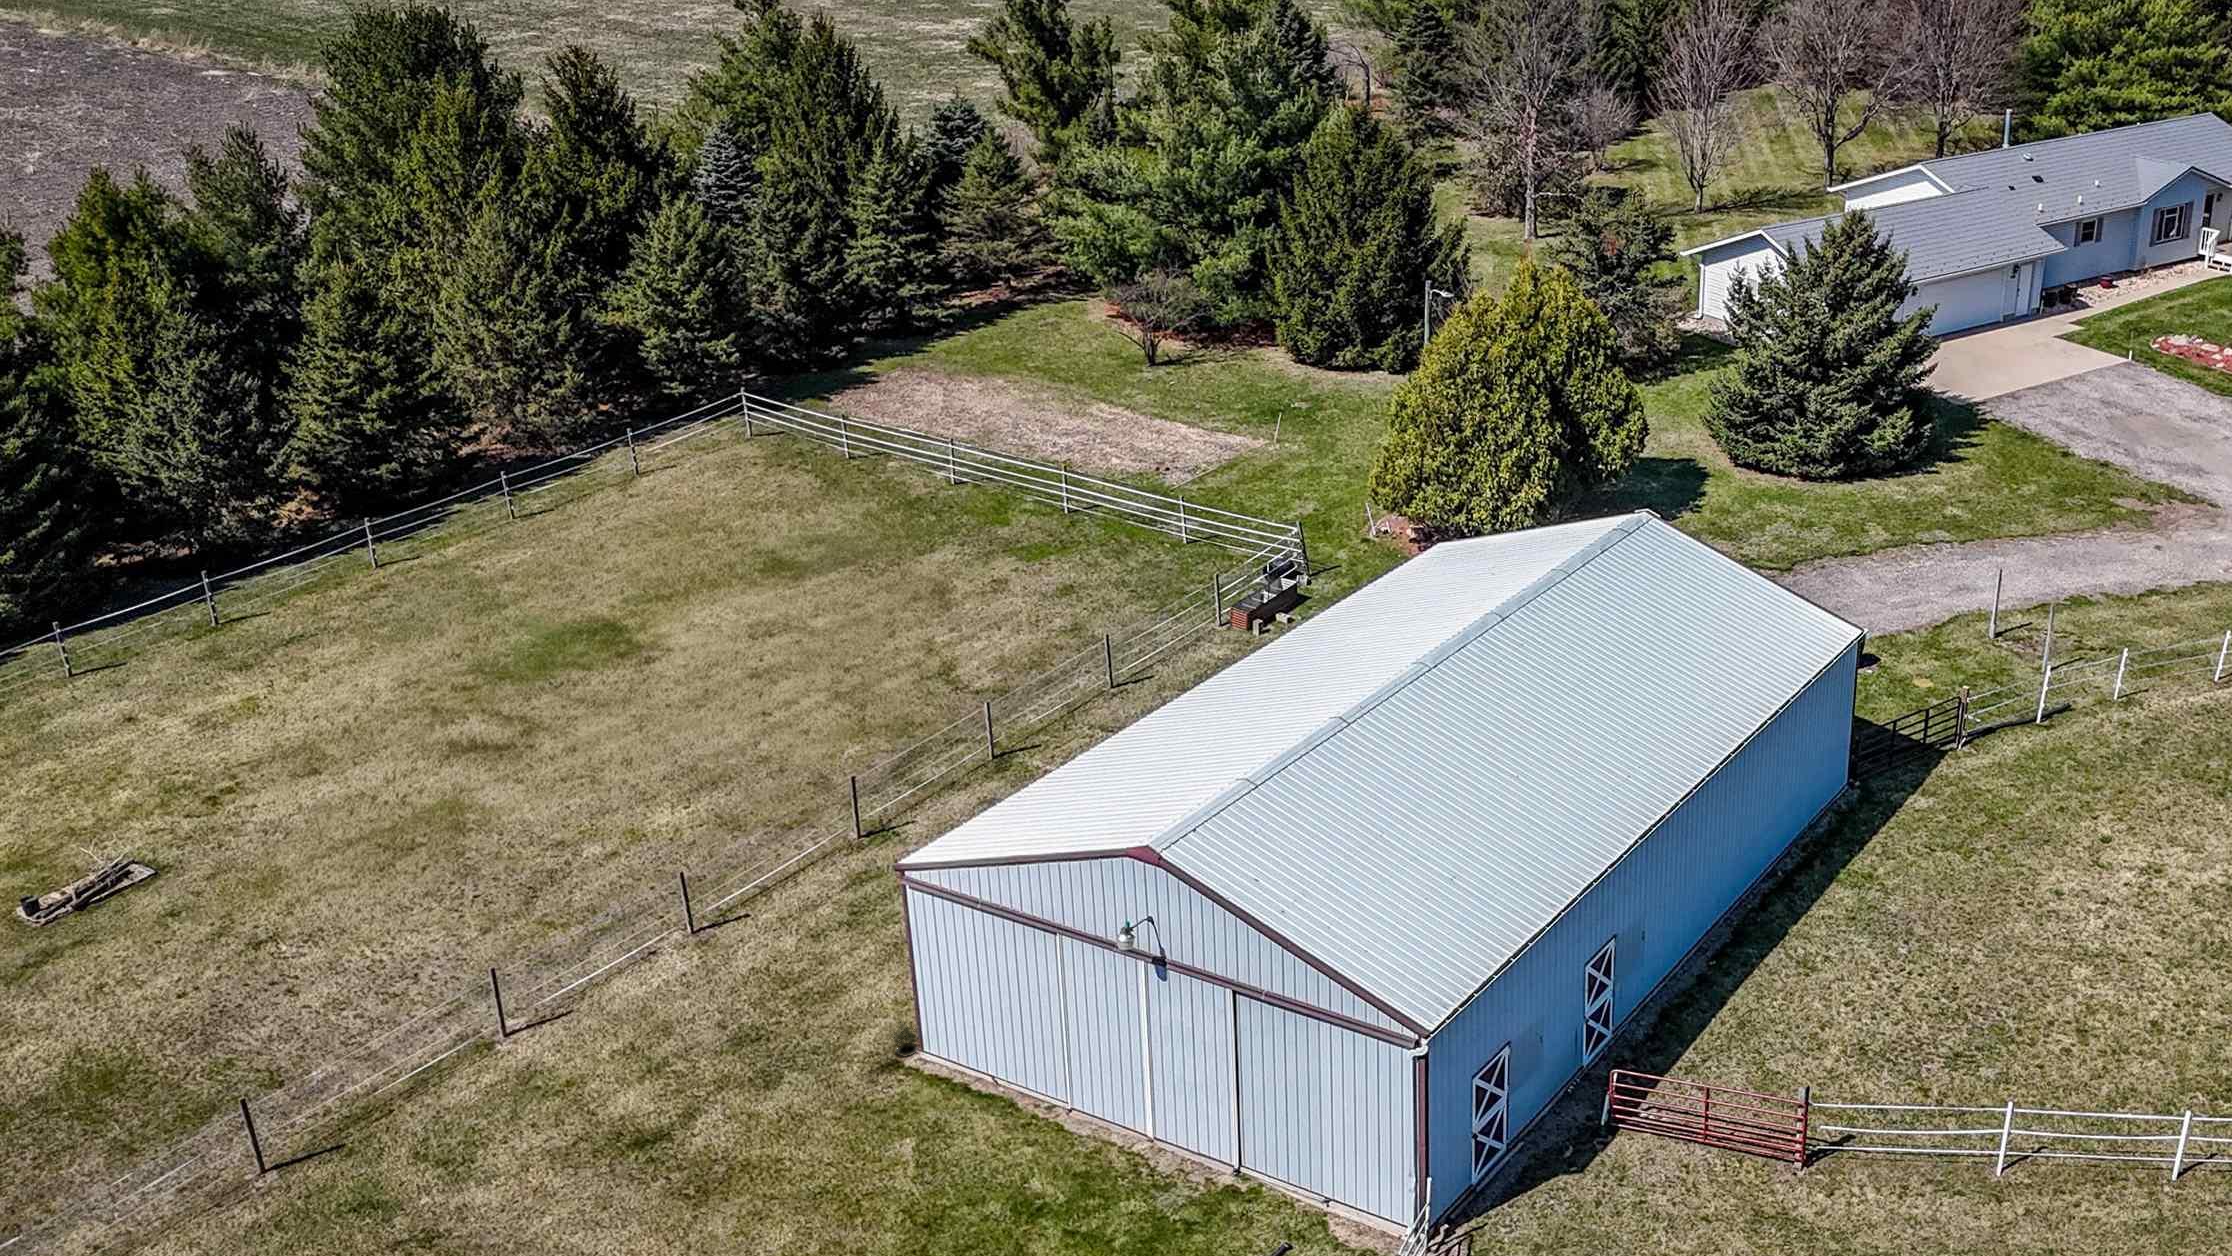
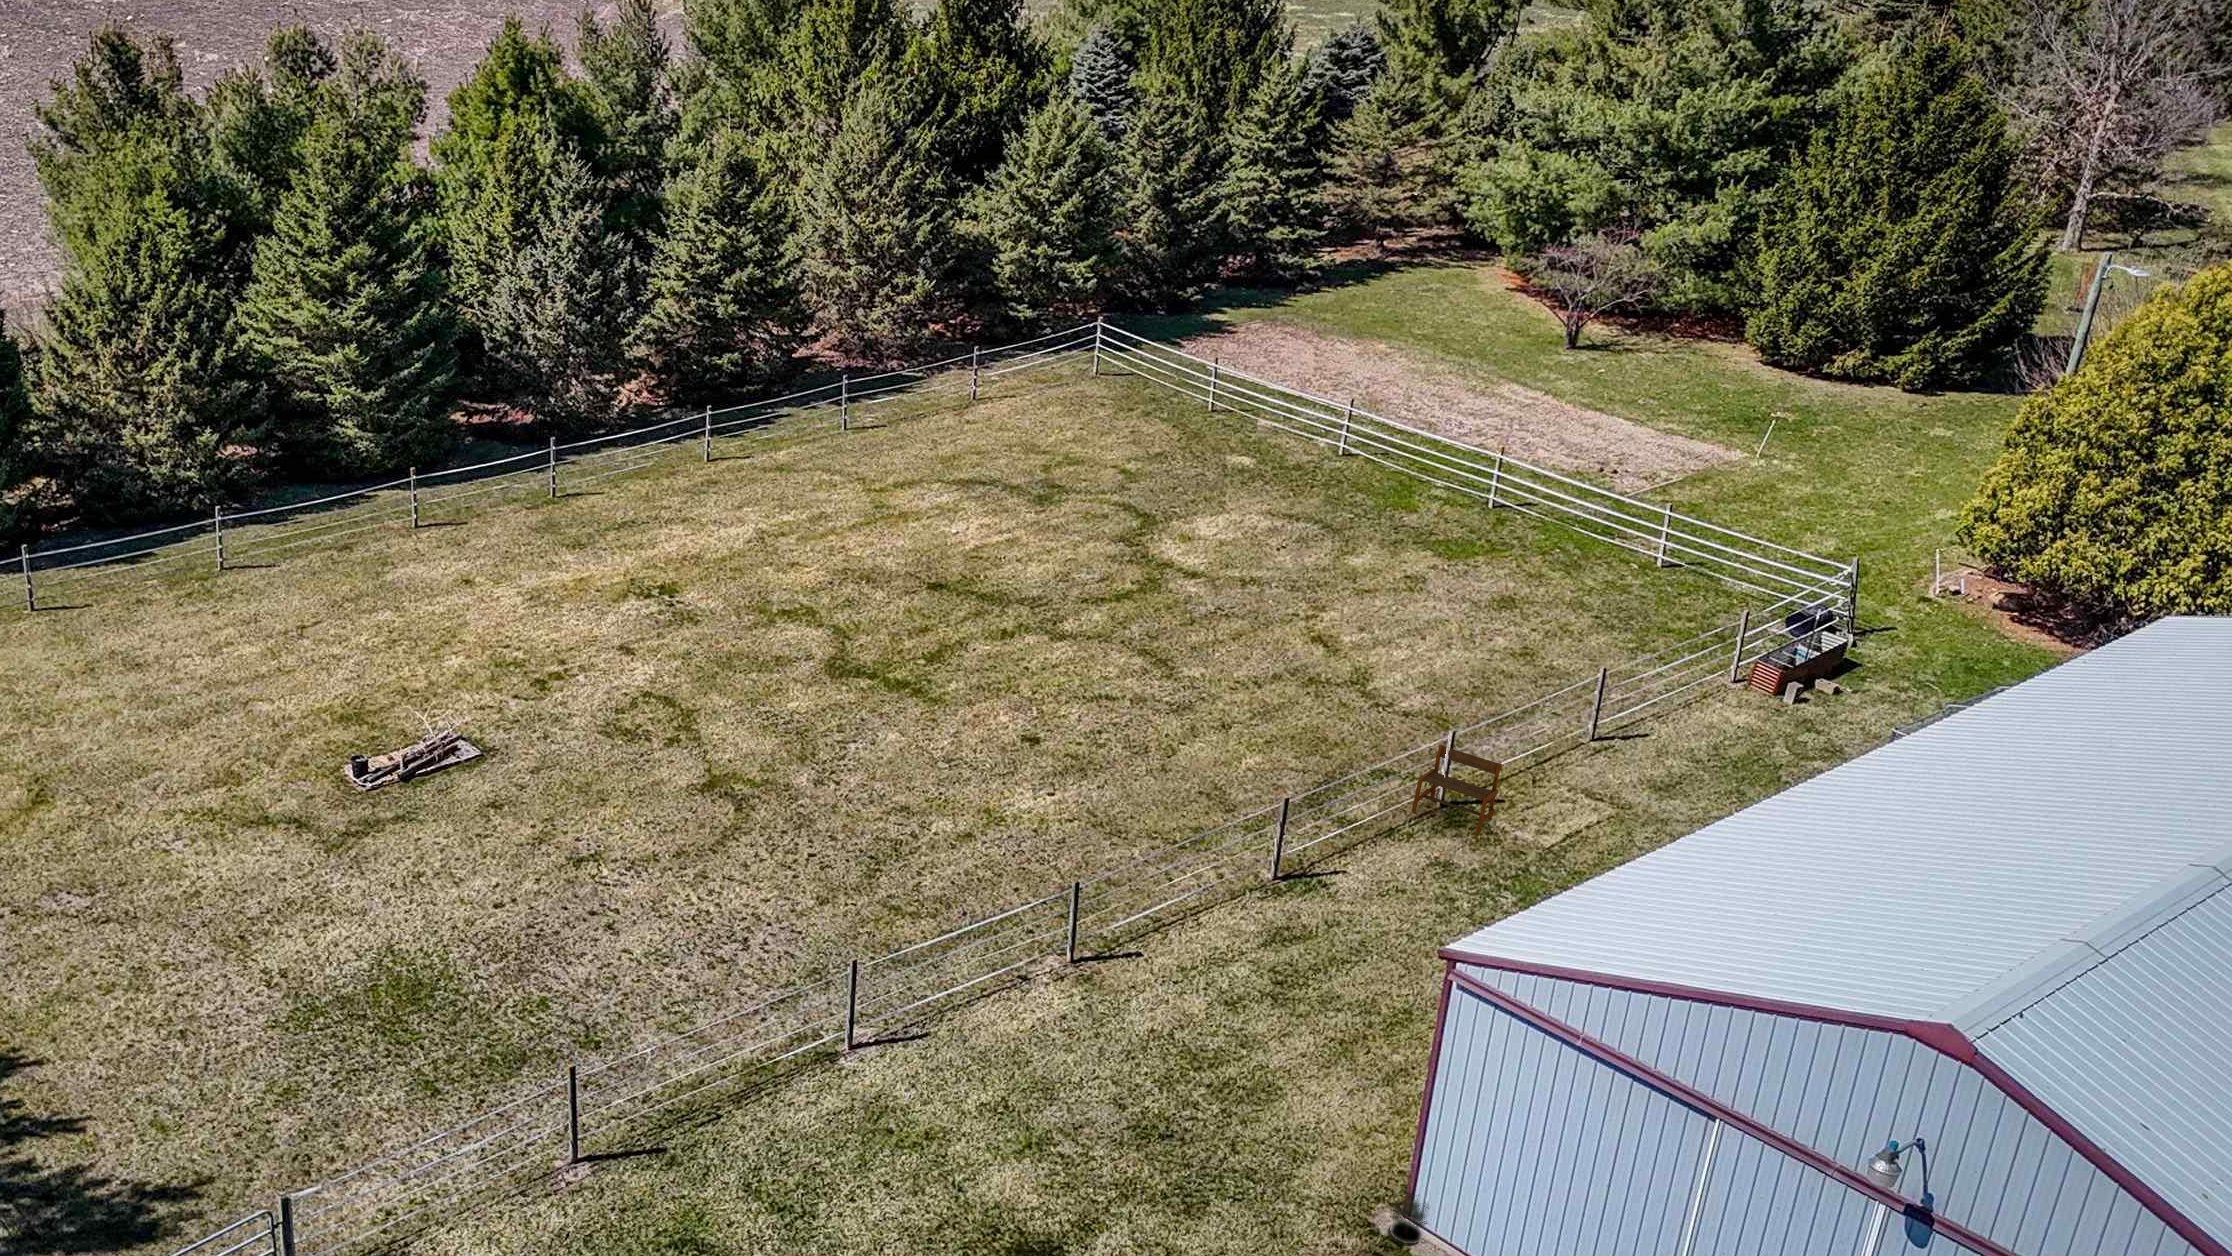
bench: none [962,713,1021,772] -> present [1412,745,1502,834]

